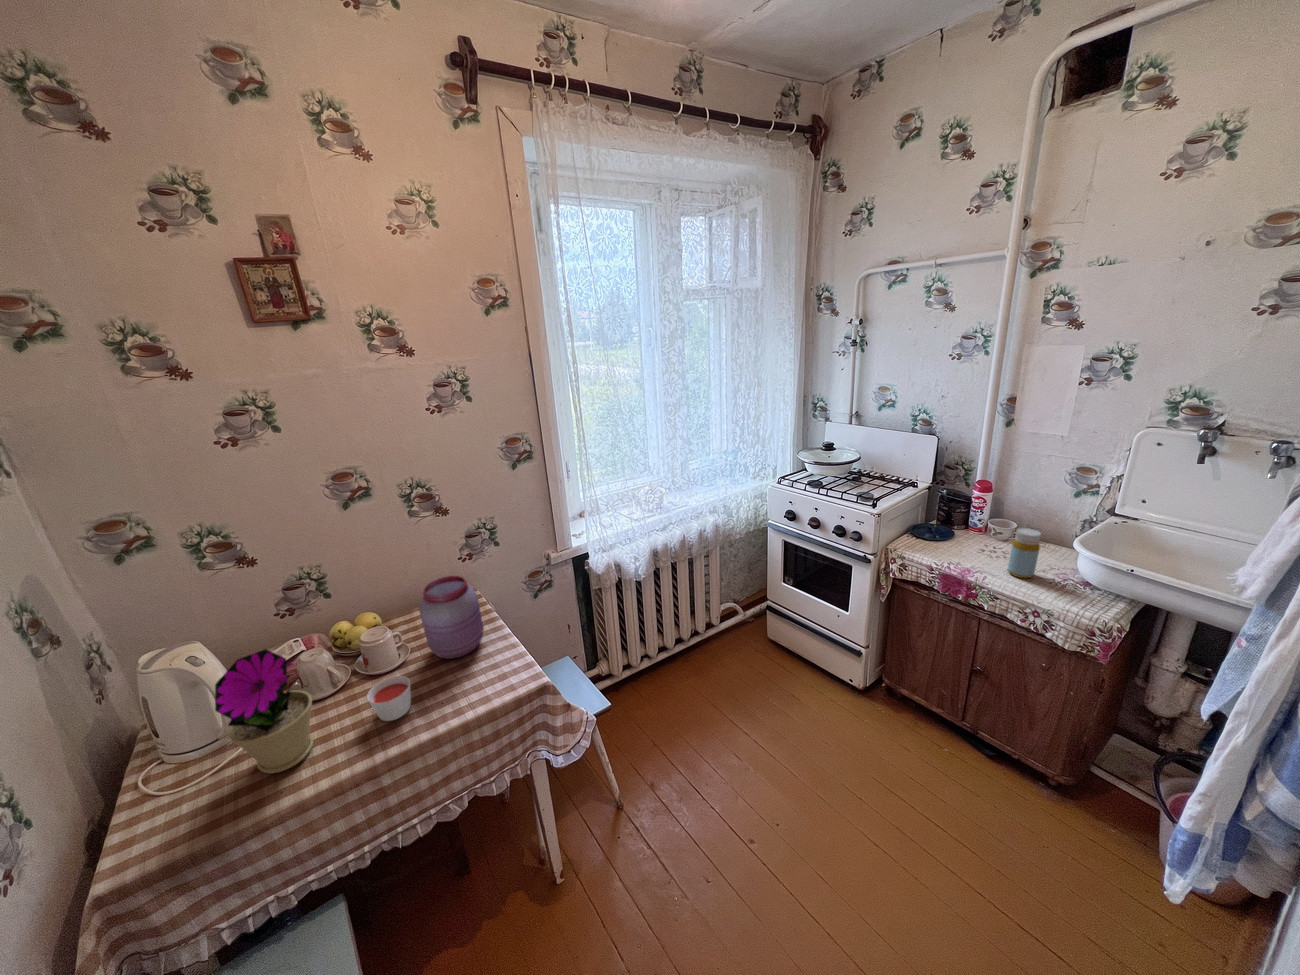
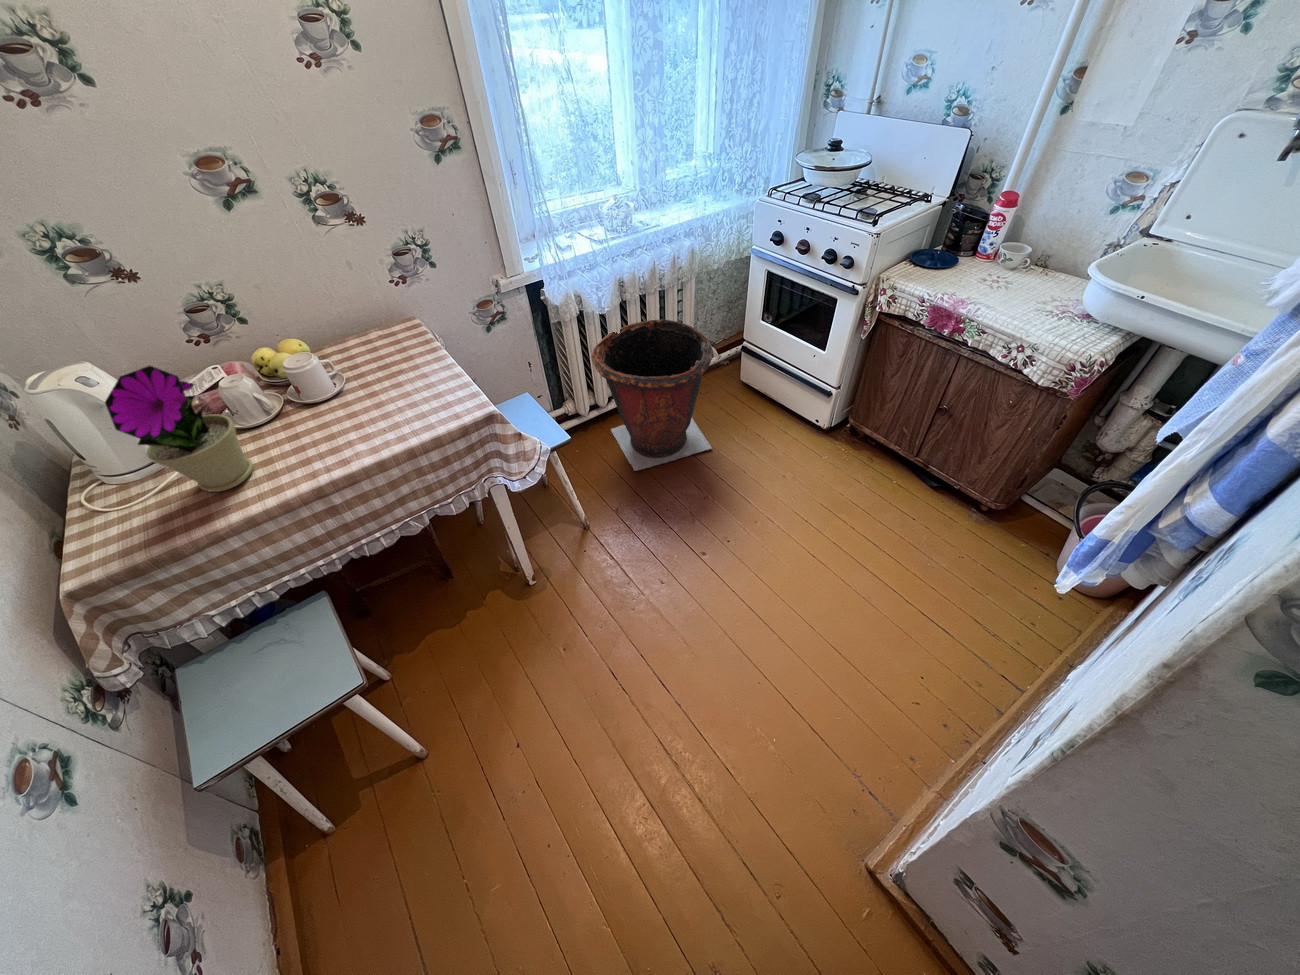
bottle: present [1008,528,1041,578] -> none [1006,249,1059,310]
jar: present [419,576,484,659] -> none [337,294,422,388]
trash can: none [628,578,749,737] -> present [591,320,713,471]
candle: present [367,676,411,721] -> none [298,403,351,446]

